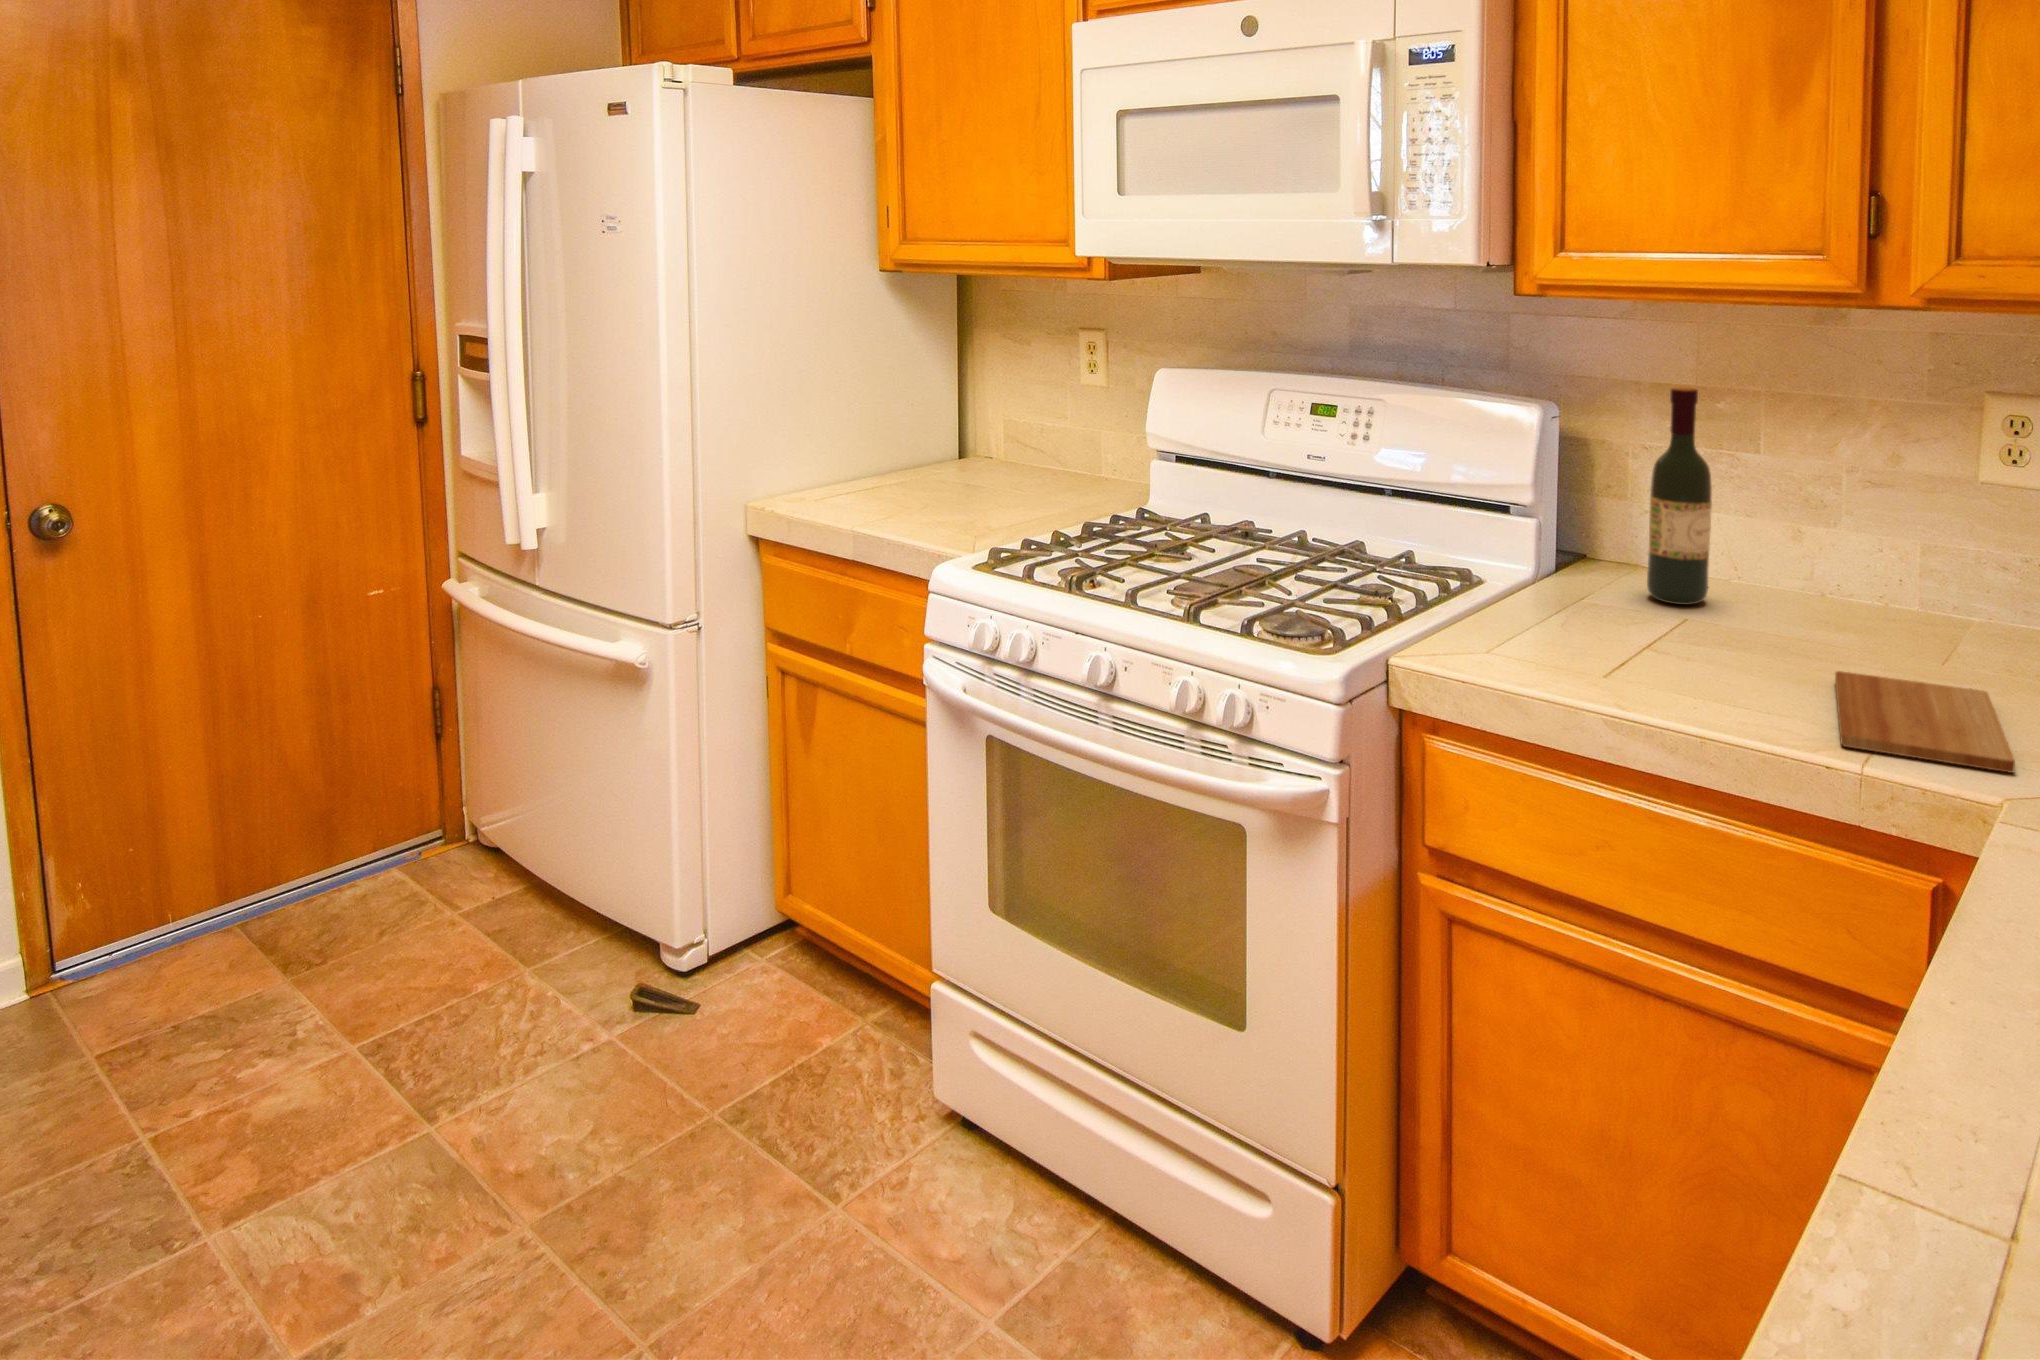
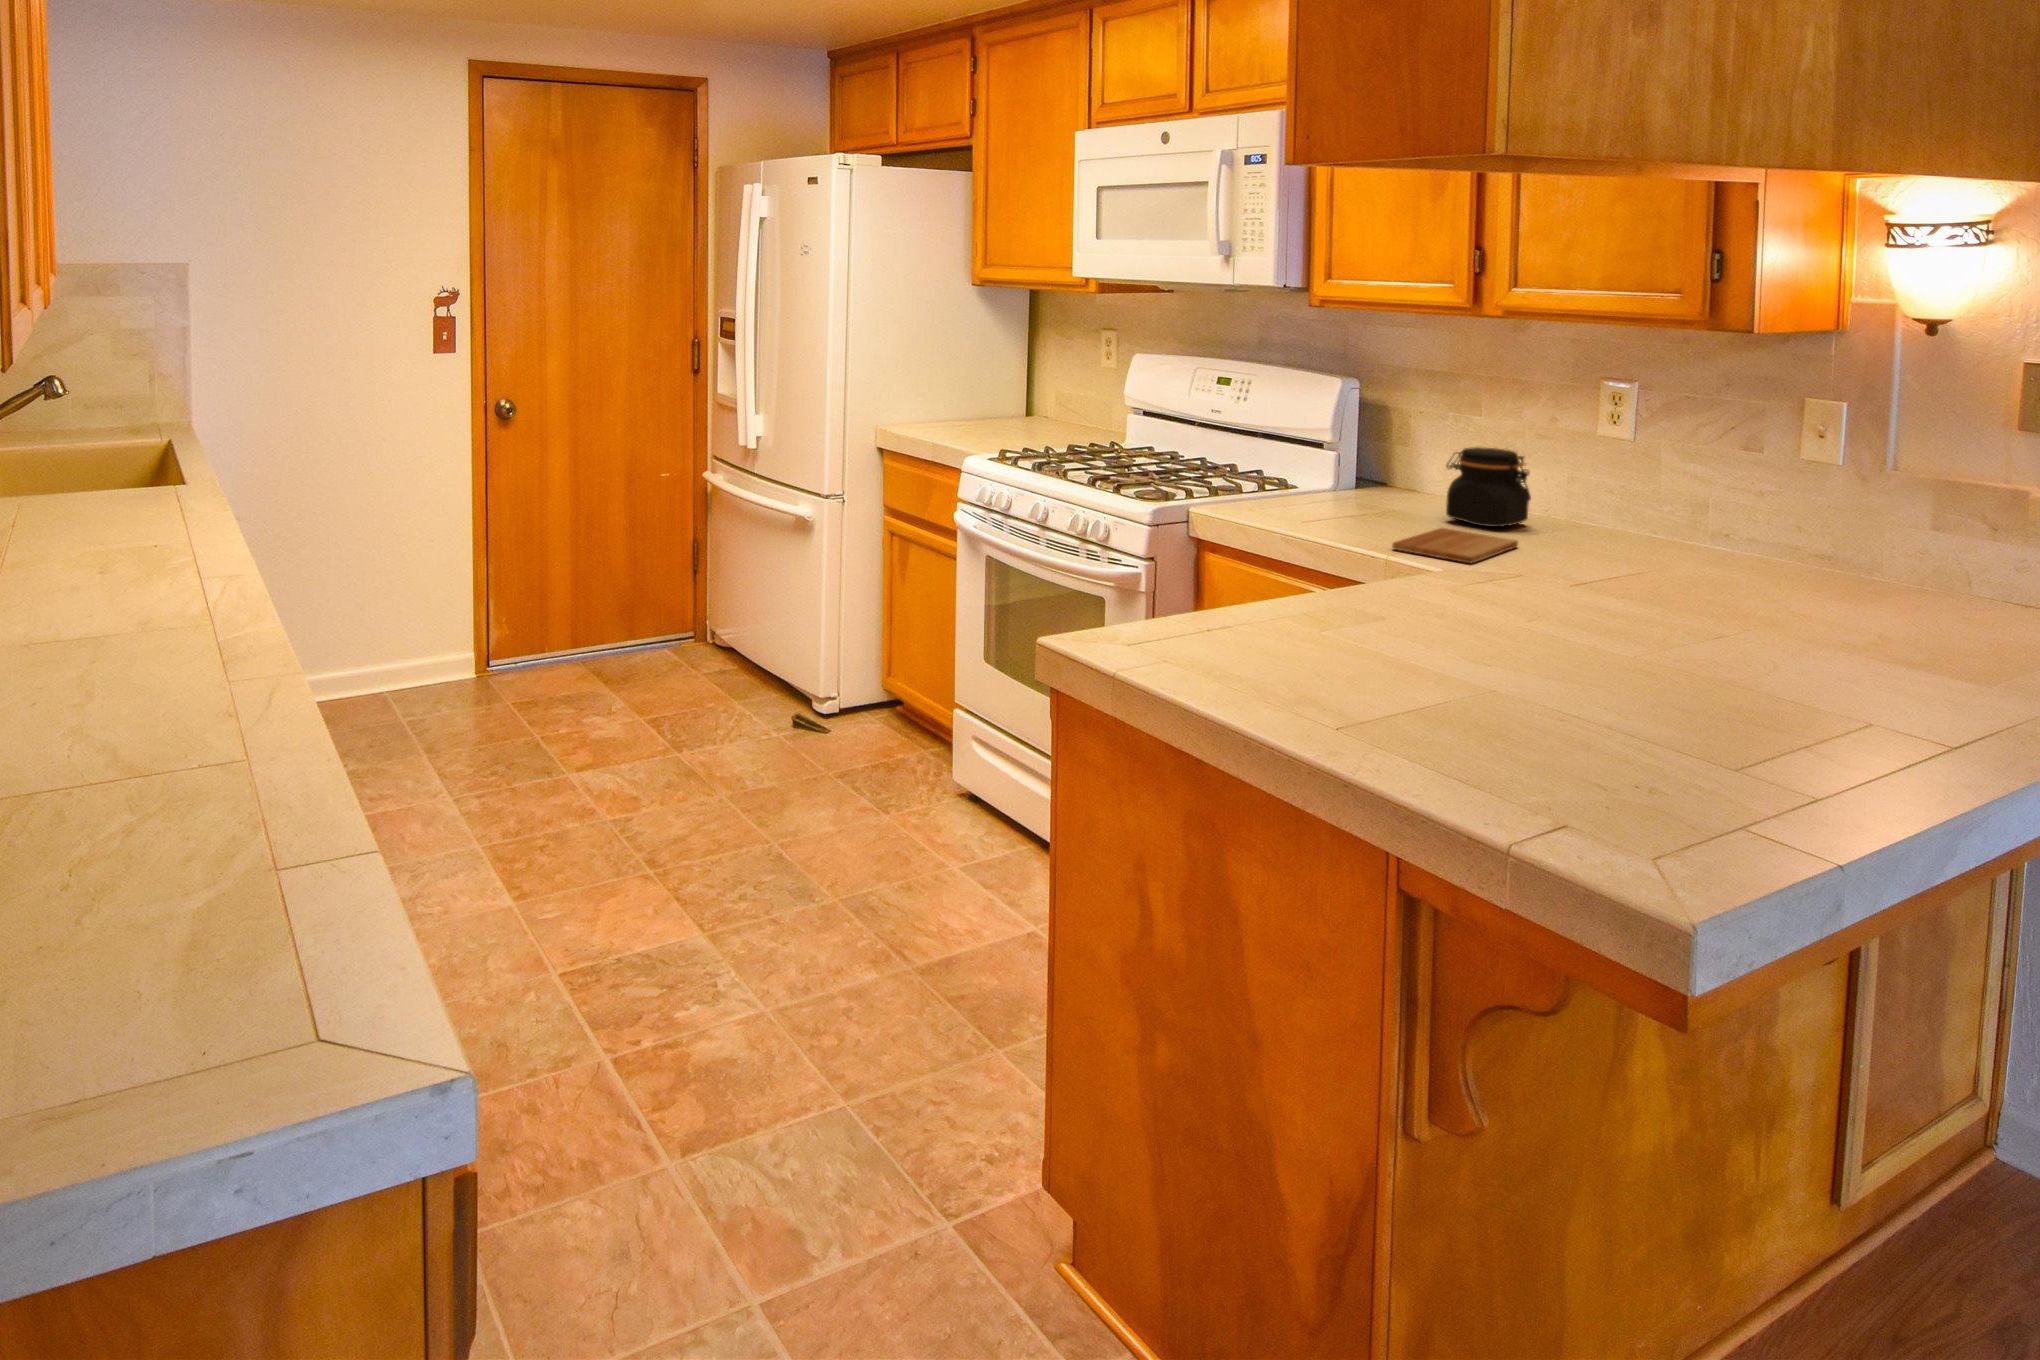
wine bottle: present [1647,387,1712,605] -> none [1392,368,1433,505]
jar: none [1773,515,1921,650] -> present [1446,447,1531,527]

